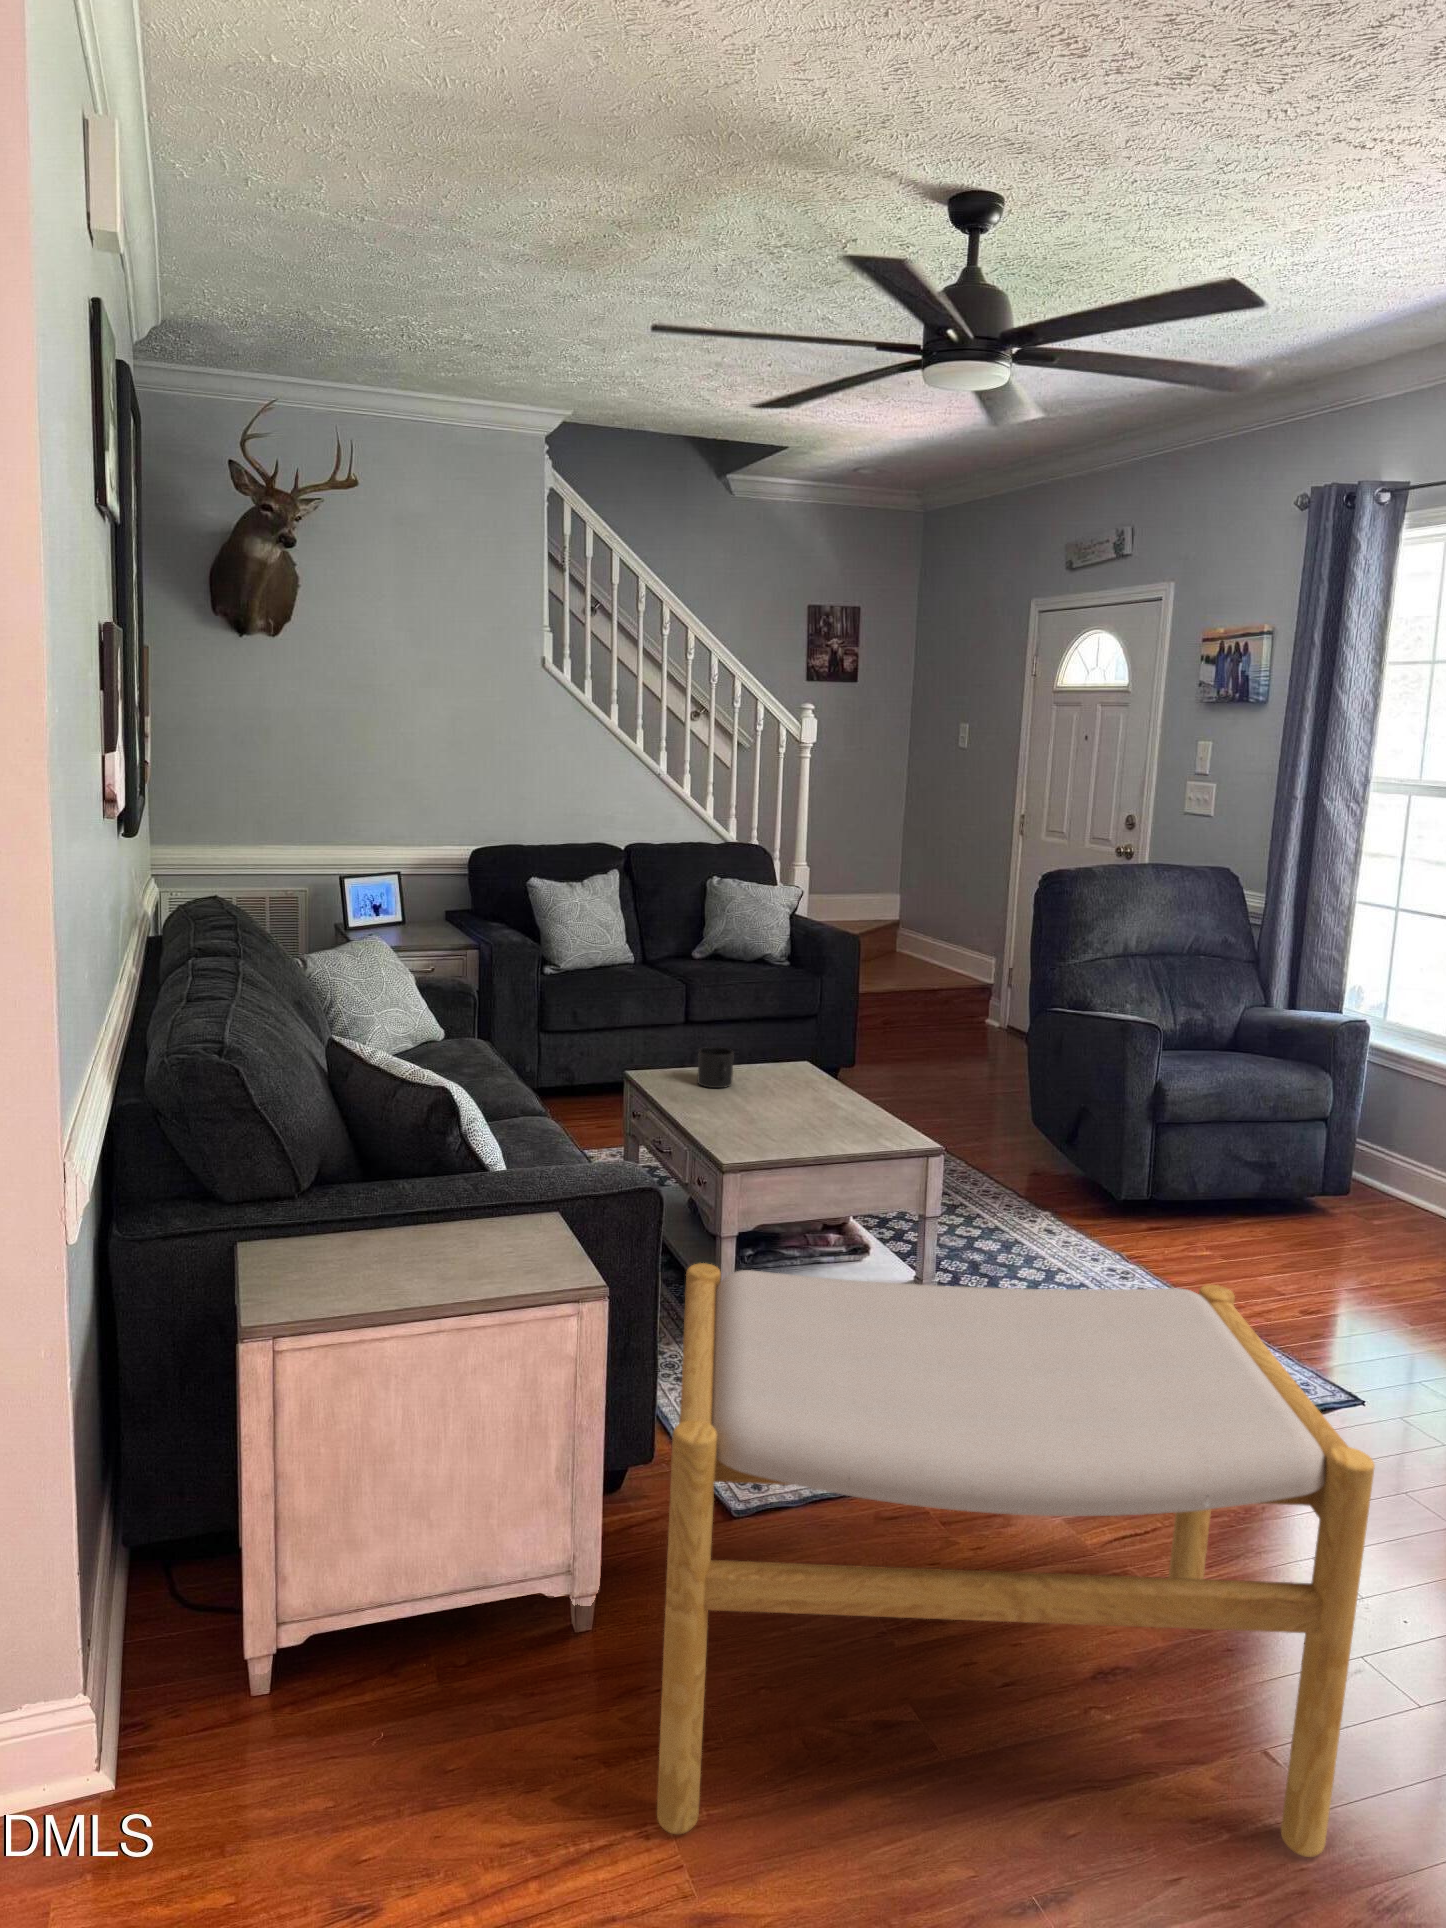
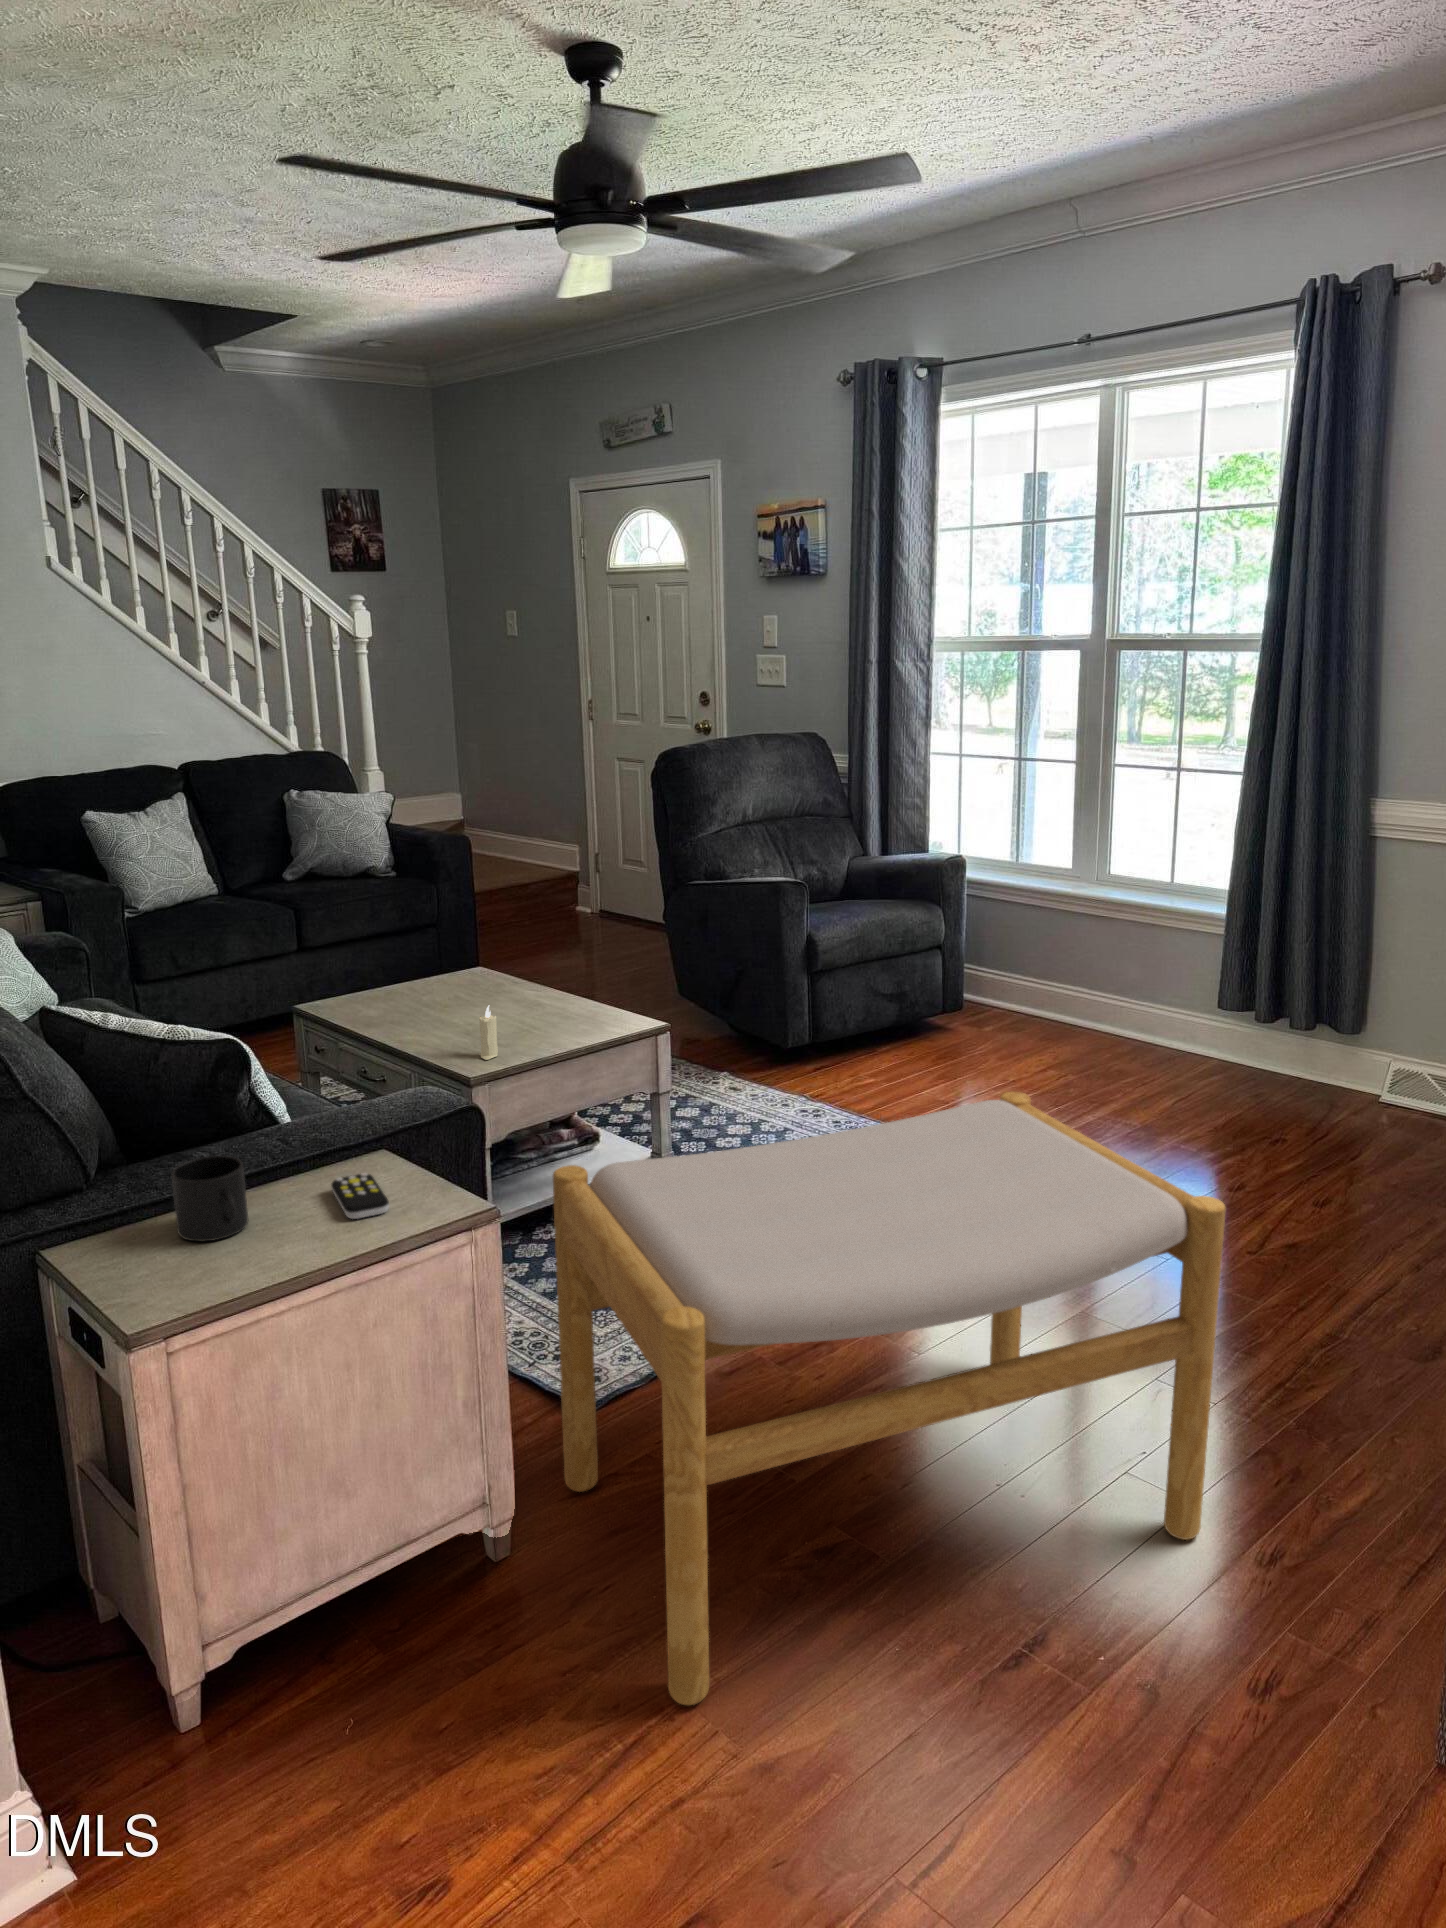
mug: present [697,1047,733,1088] -> present [172,1156,248,1241]
candle: none [738,1100,757,1152] -> present [479,1005,498,1060]
remote control: none [472,1230,518,1270] -> present [331,1173,389,1219]

